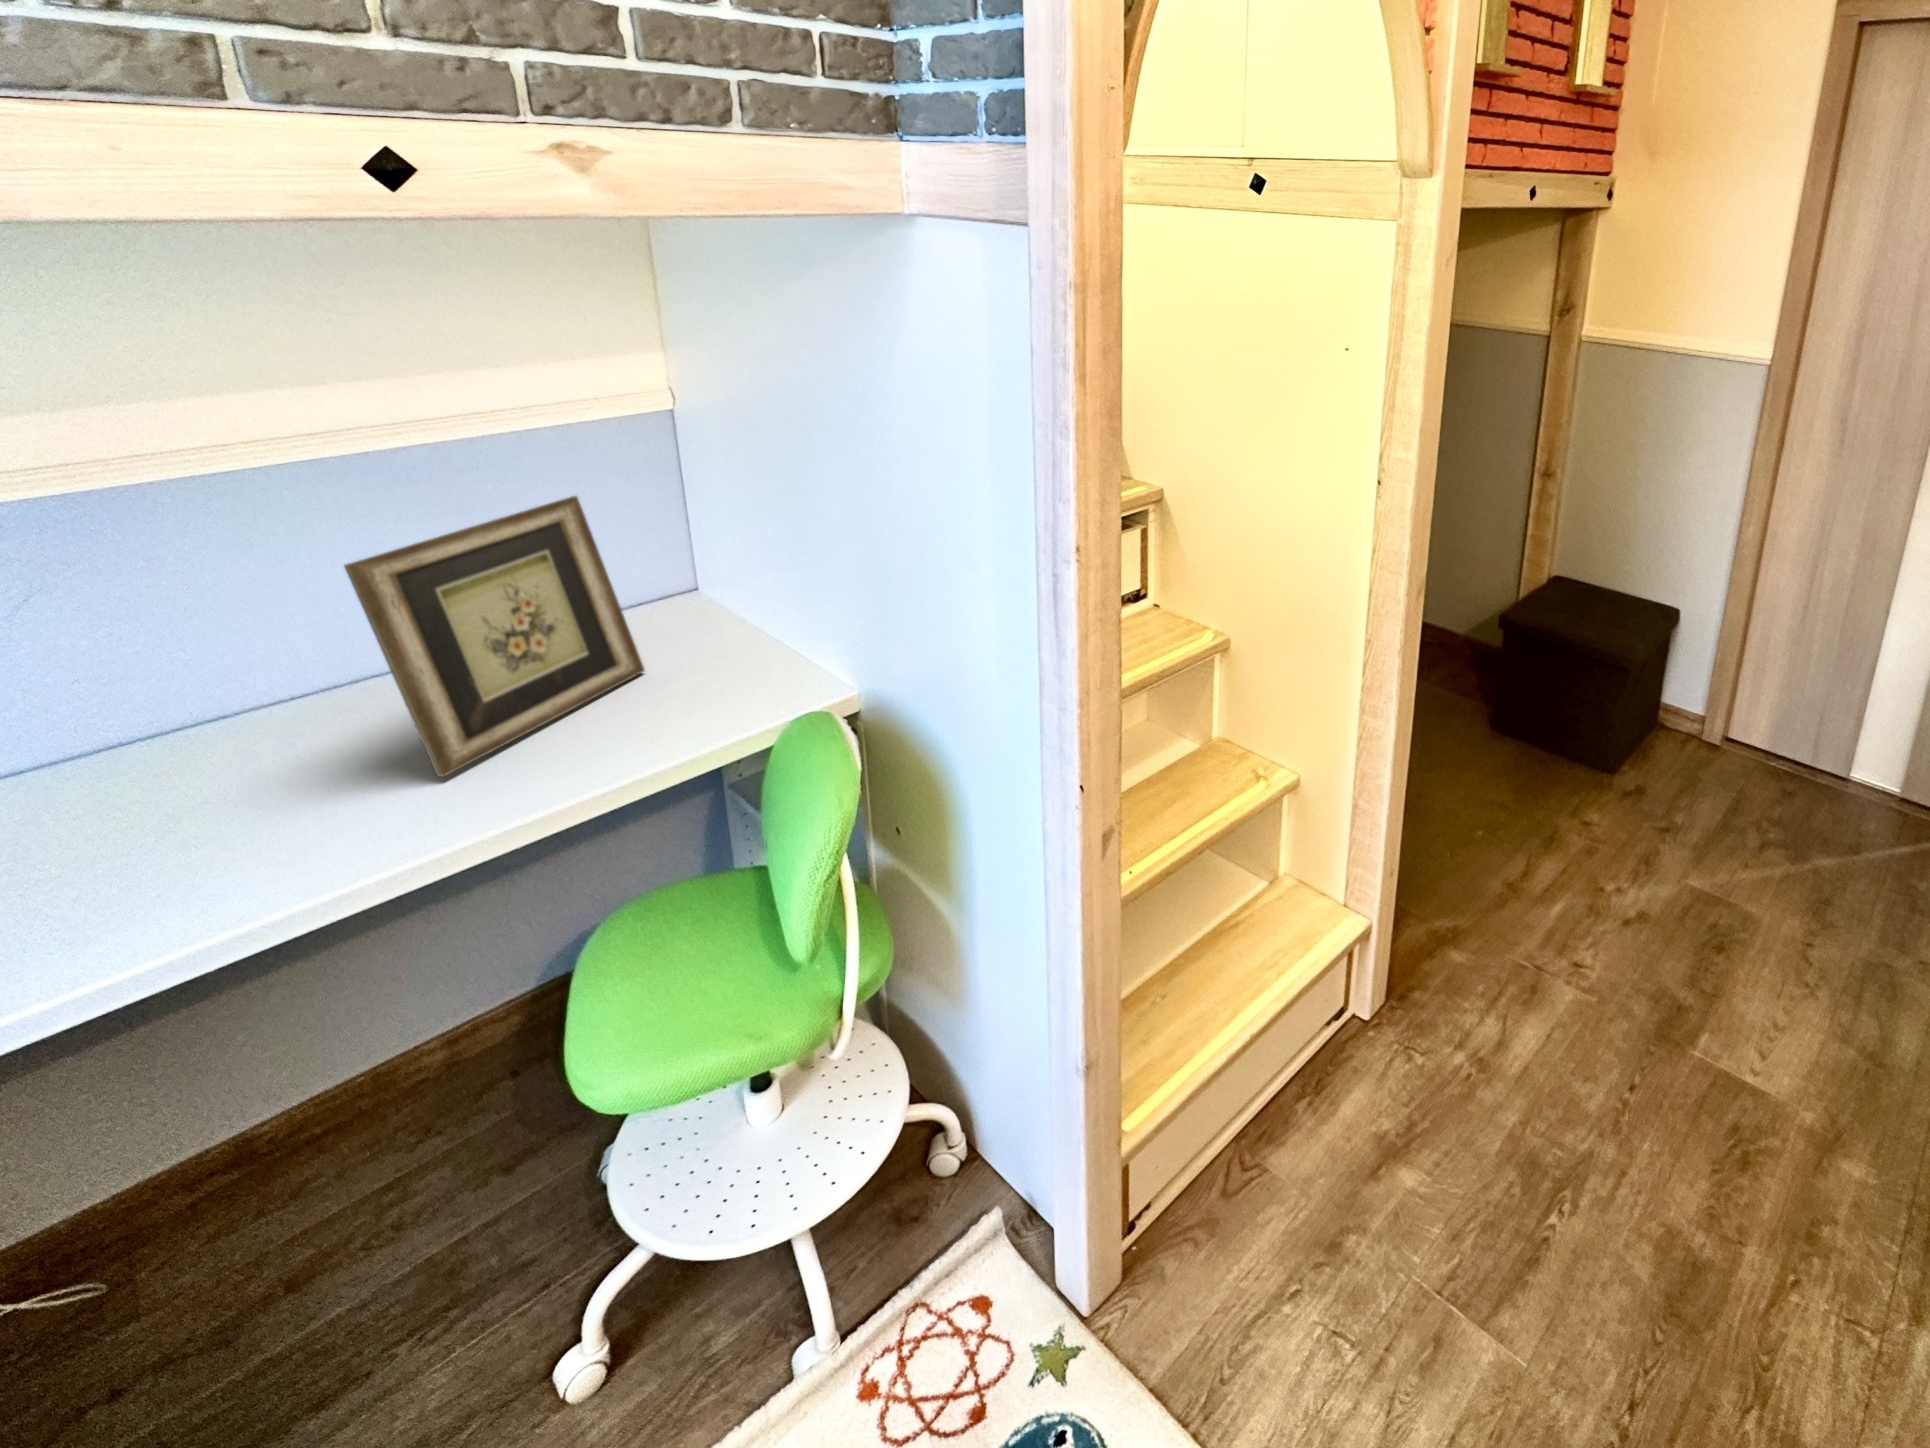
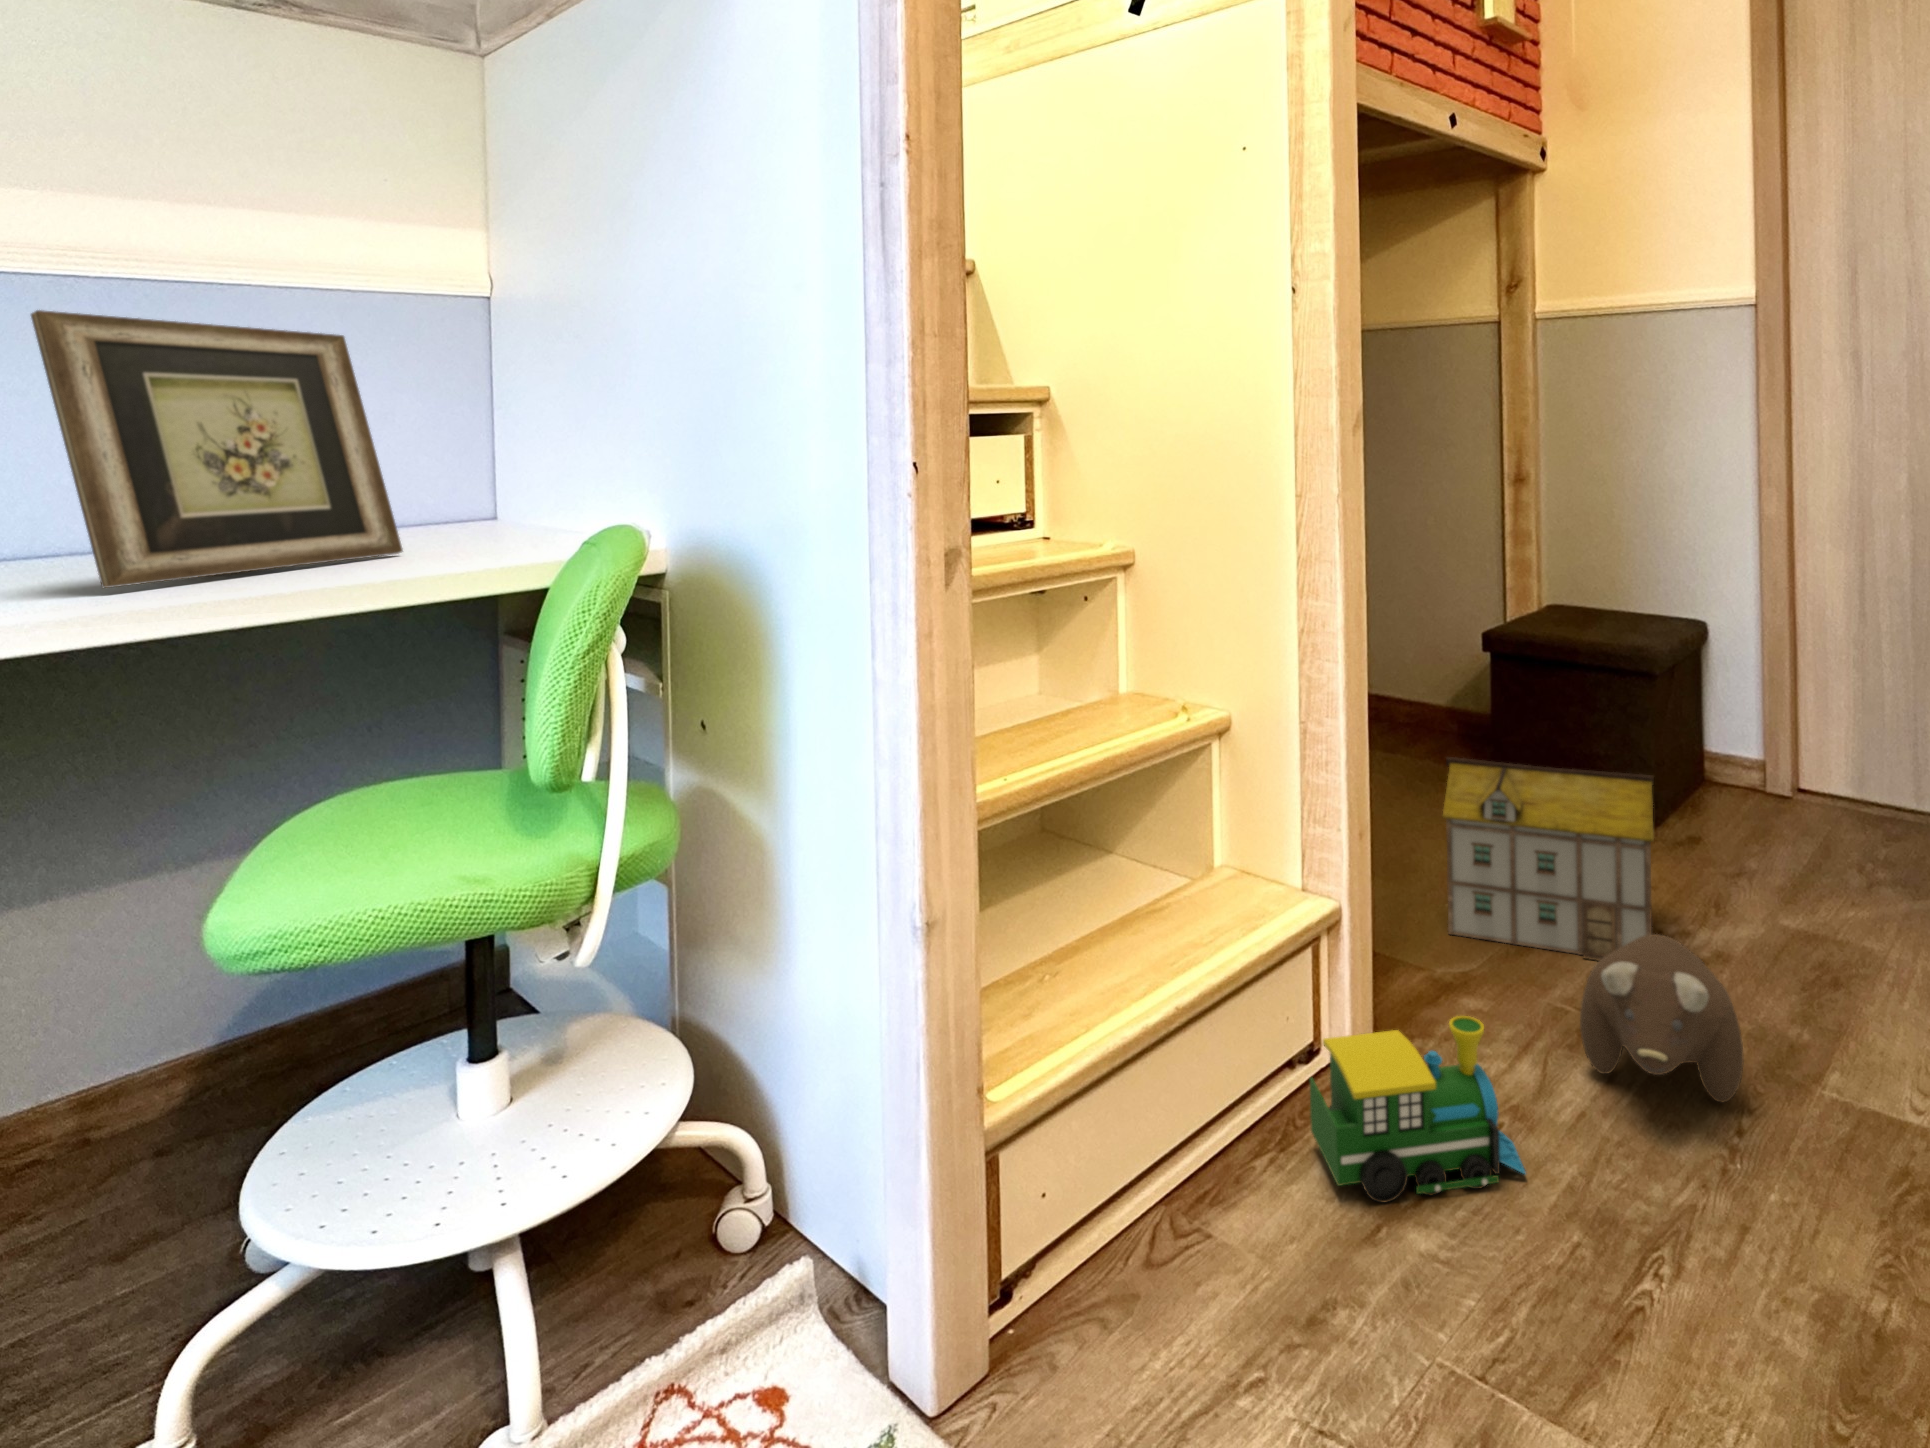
toy house: none [1448,754,1617,925] -> present [1442,757,1654,961]
plush toy: none [1535,939,1645,1063] -> present [1580,934,1744,1102]
toy train: none [1339,1021,1485,1146] -> present [1309,1016,1526,1202]

